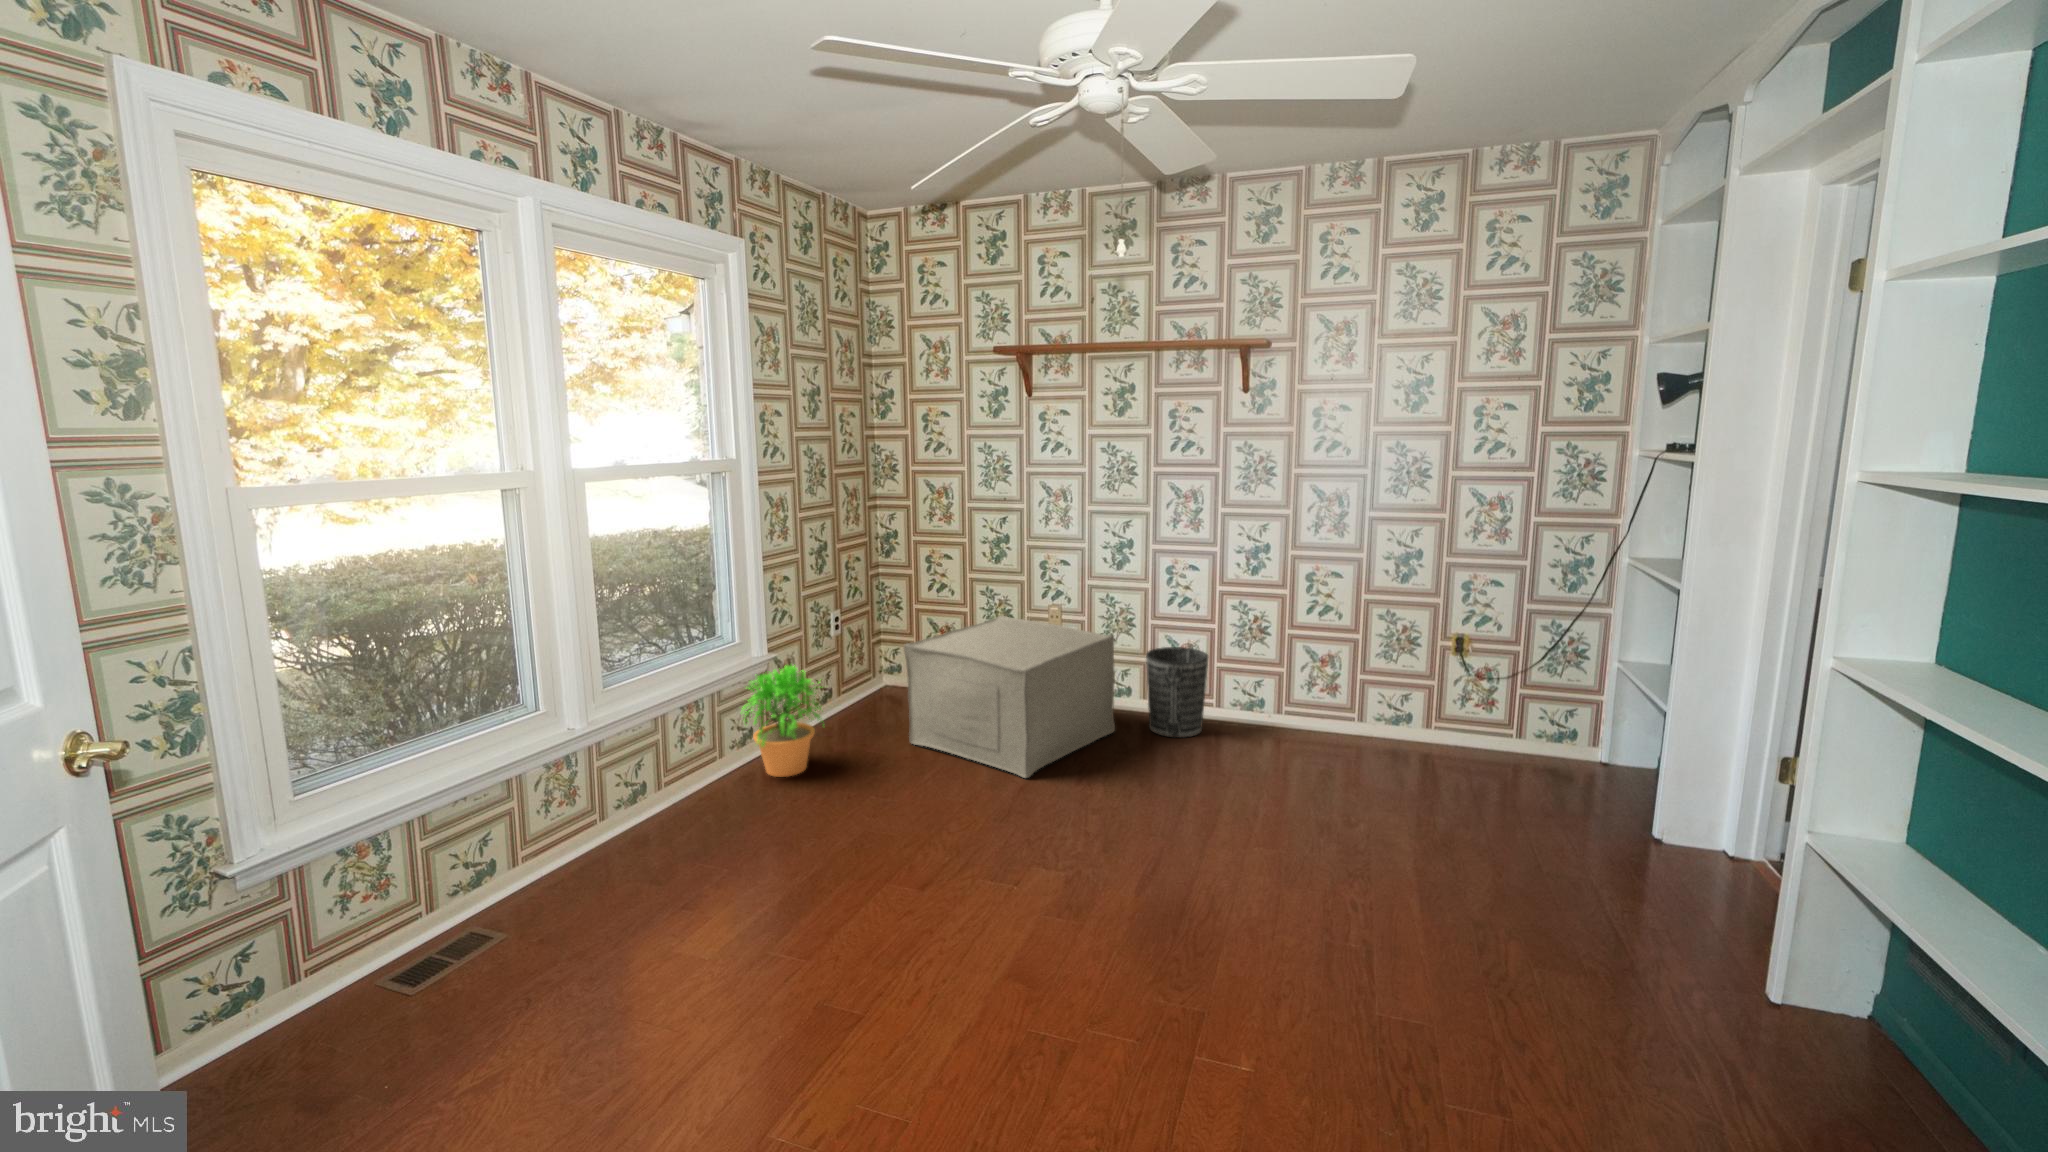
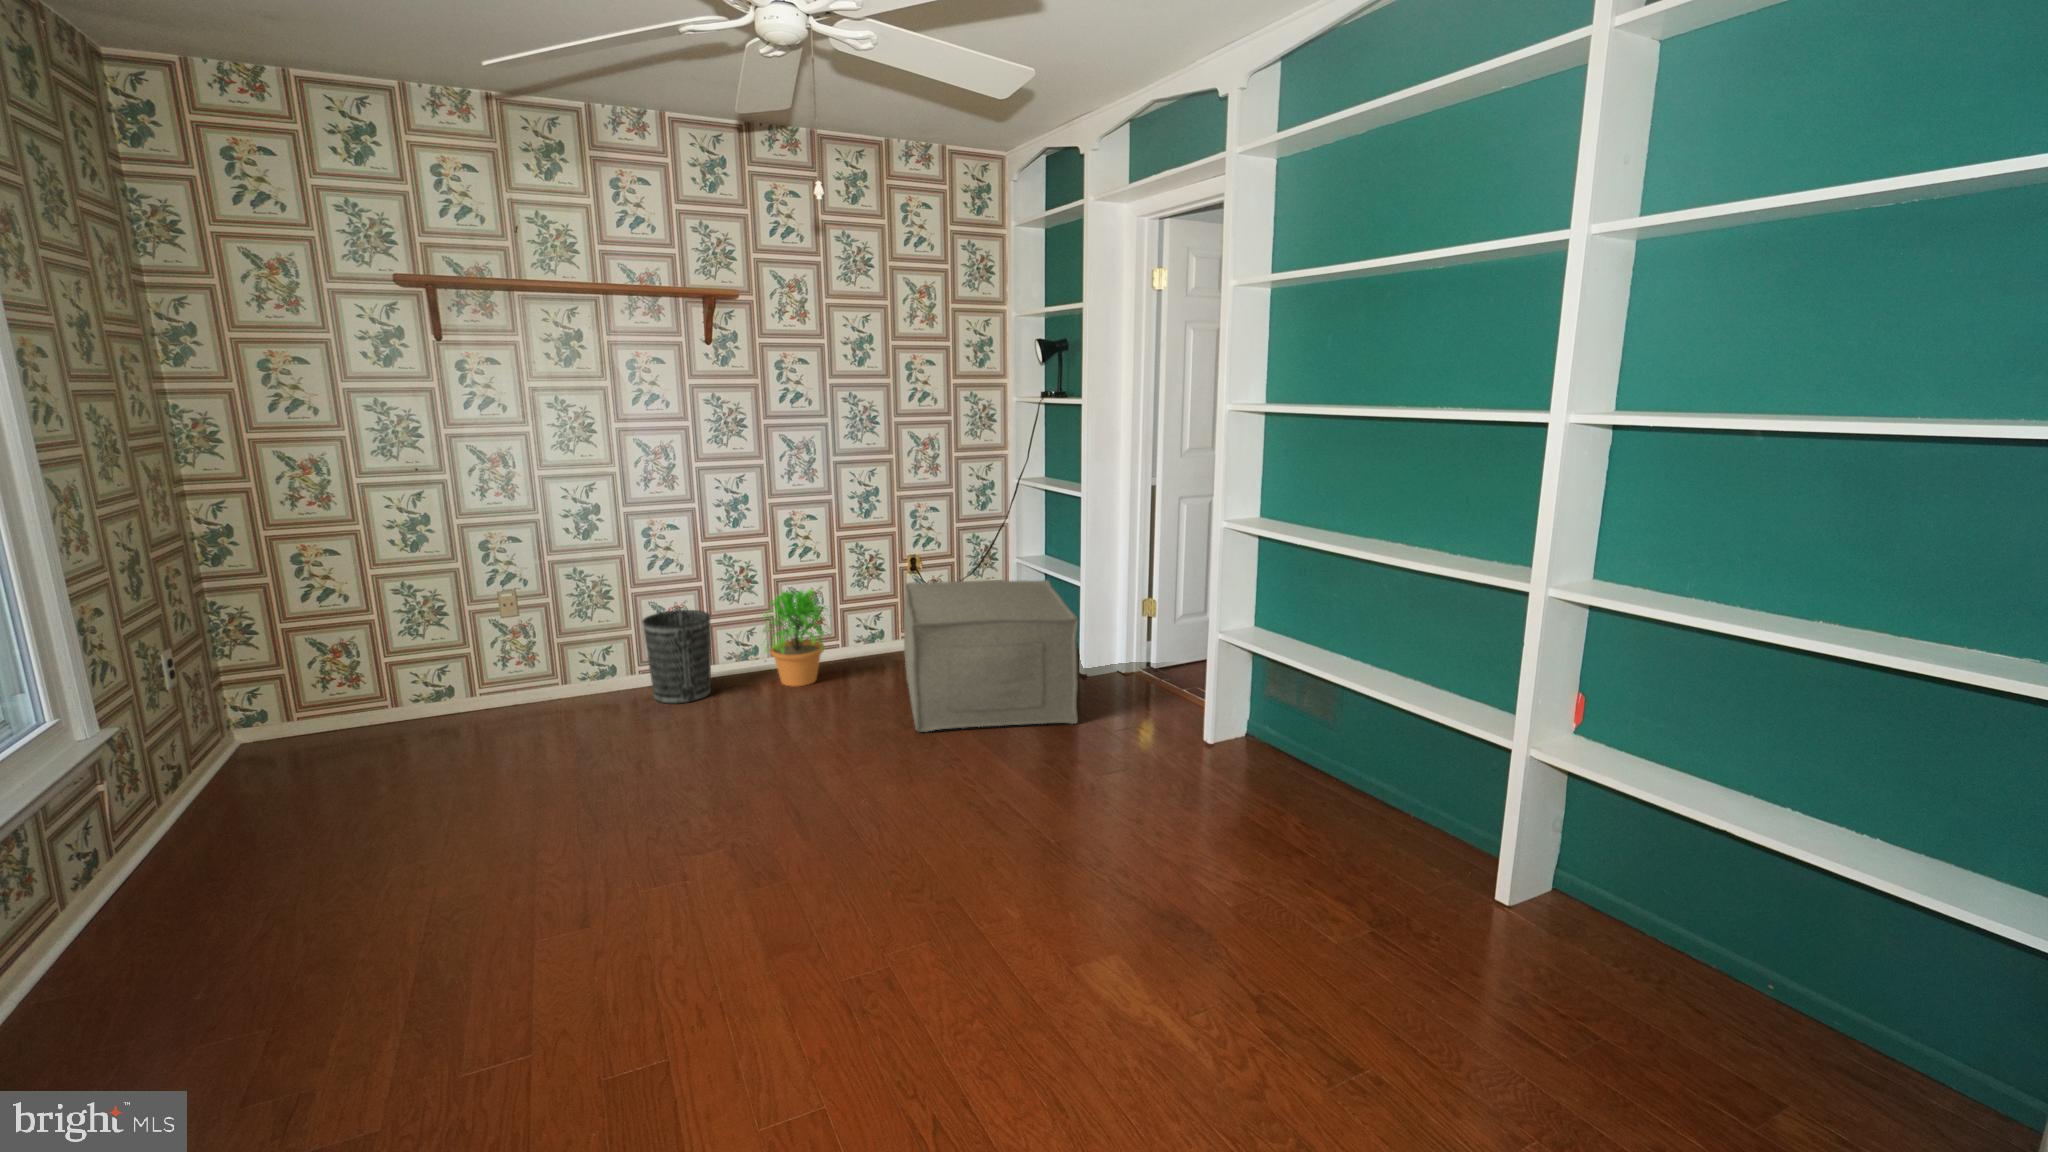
ottoman: present [904,616,1115,778] -> present [904,580,1079,732]
potted plant: present [741,665,824,777] -> present [763,590,830,686]

